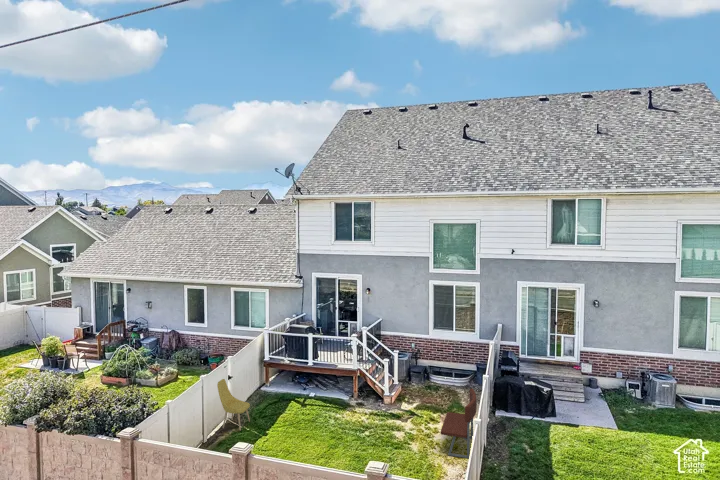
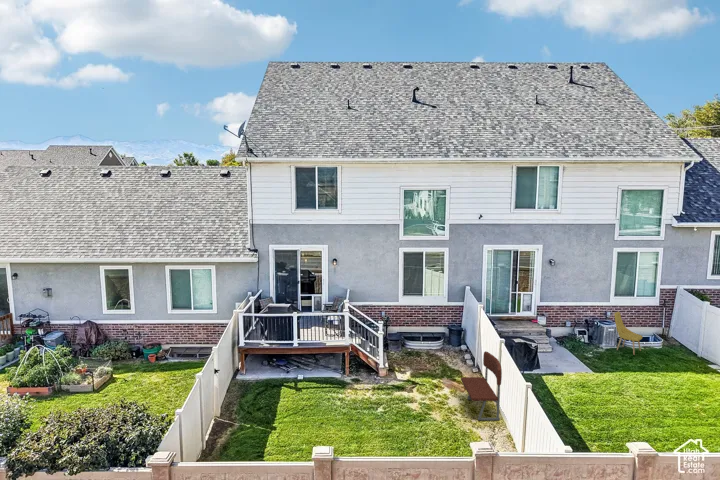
chair: present [217,379,250,430] -> present [615,312,642,354]

